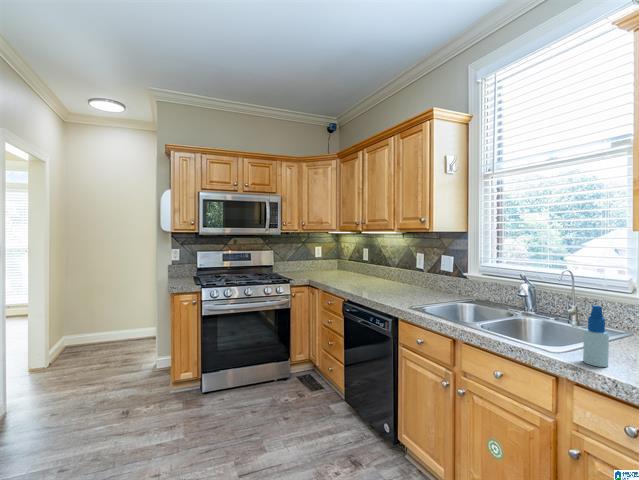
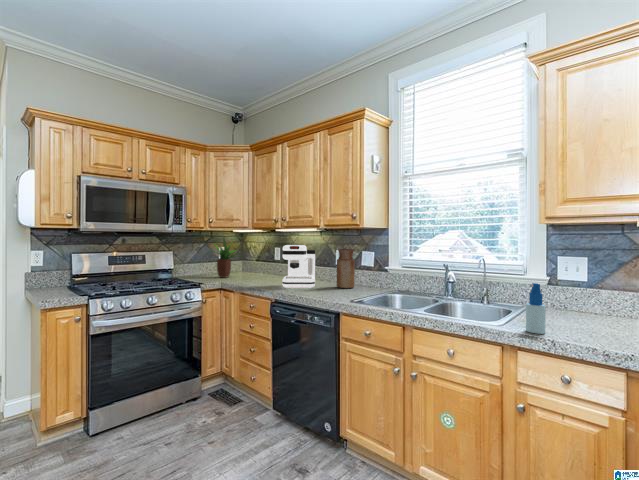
potted plant: none [302,238,334,275] -> present [214,239,236,278]
coffee maker: none [356,248,392,291] -> present [282,245,315,288]
vase: none [410,252,429,293] -> present [337,249,355,288]

